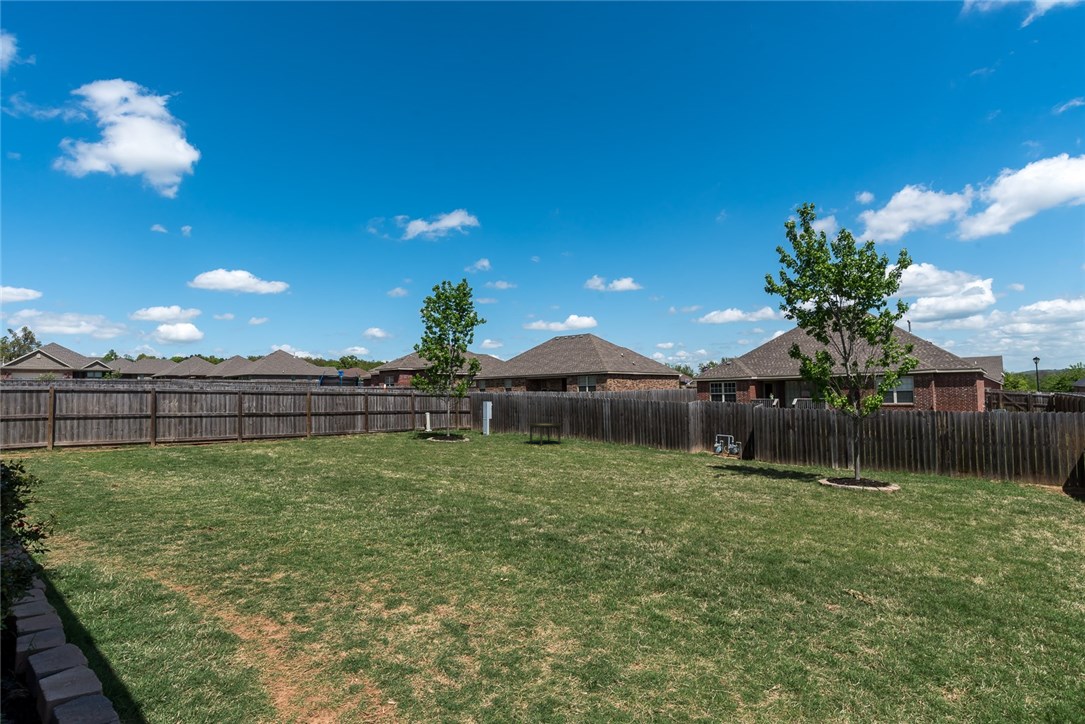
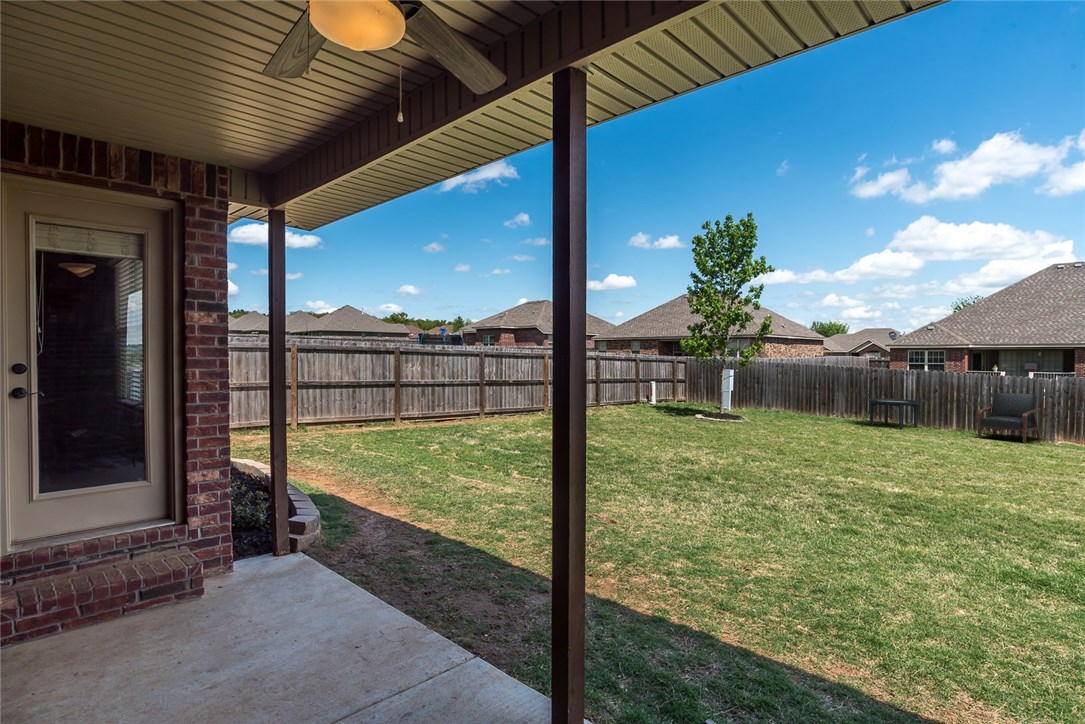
chair: none [568,417,611,453] -> present [977,393,1041,443]

